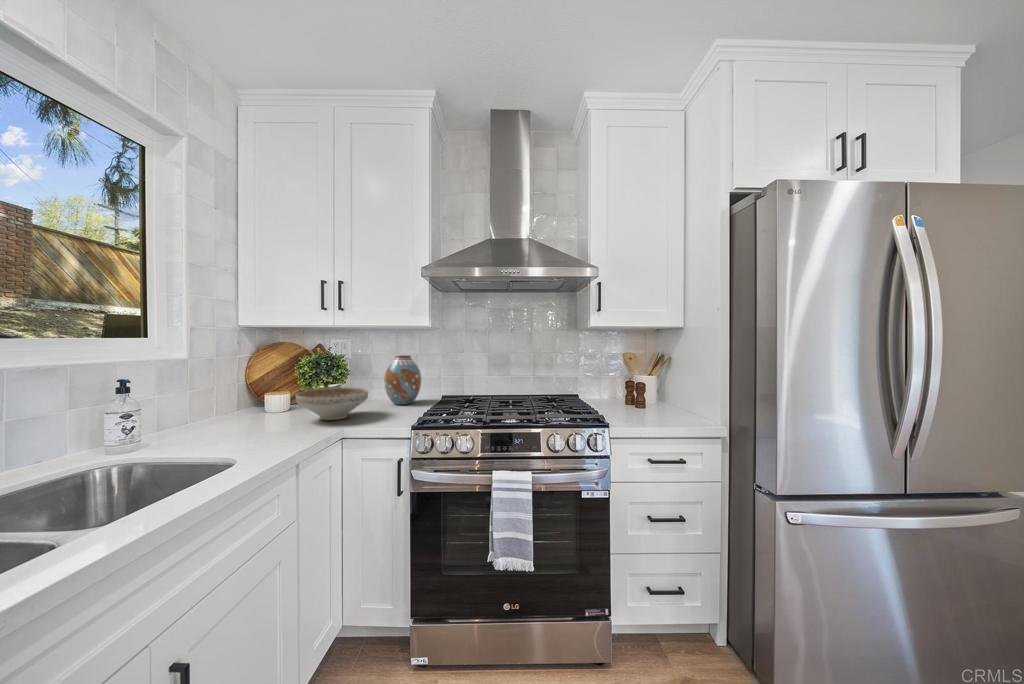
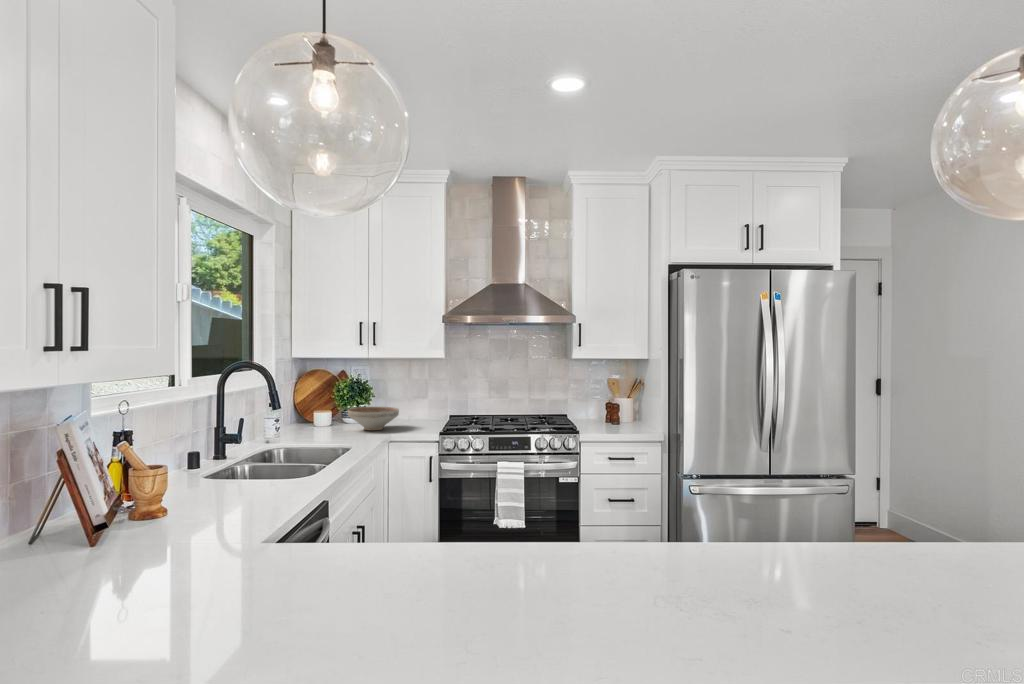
vase: present [384,354,421,405] -> none [402,379,433,421]

